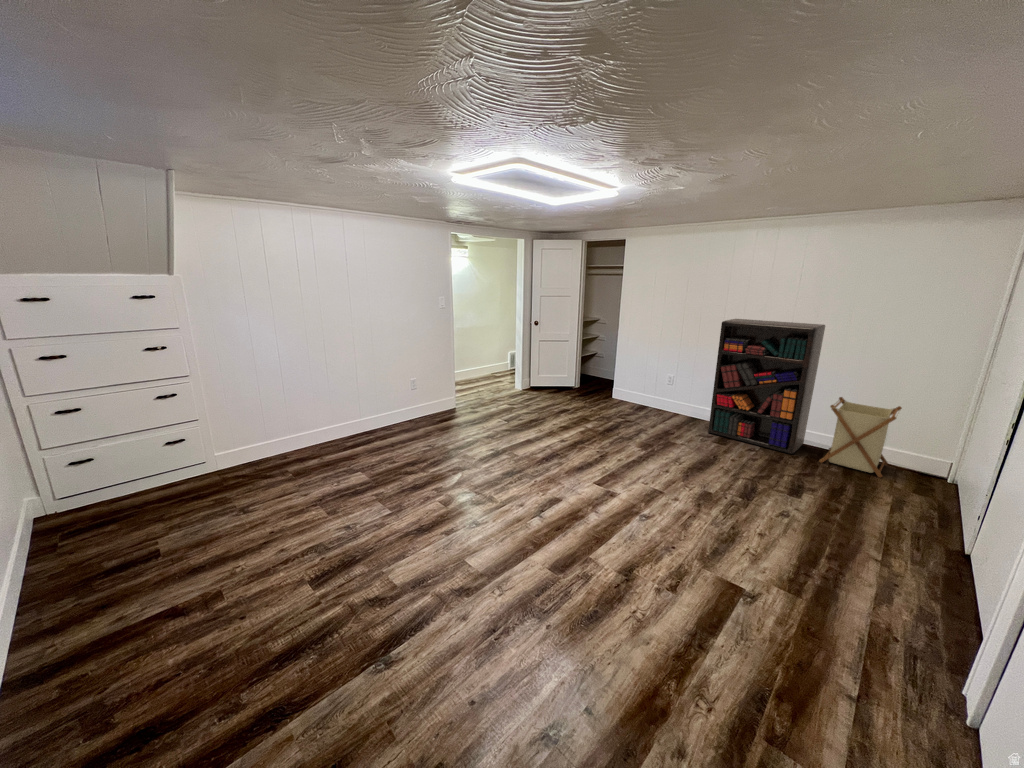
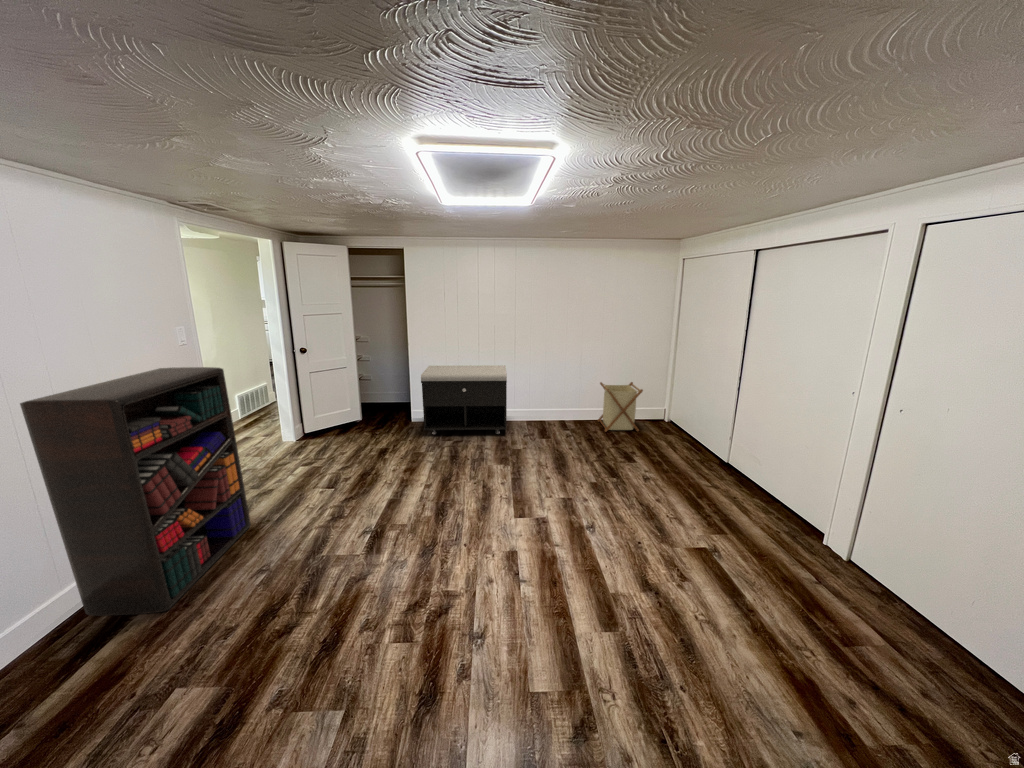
bookshelf: present [708,319,825,454] -> present [20,367,251,616]
storage bench: none [608,346,711,427] -> present [421,365,507,434]

